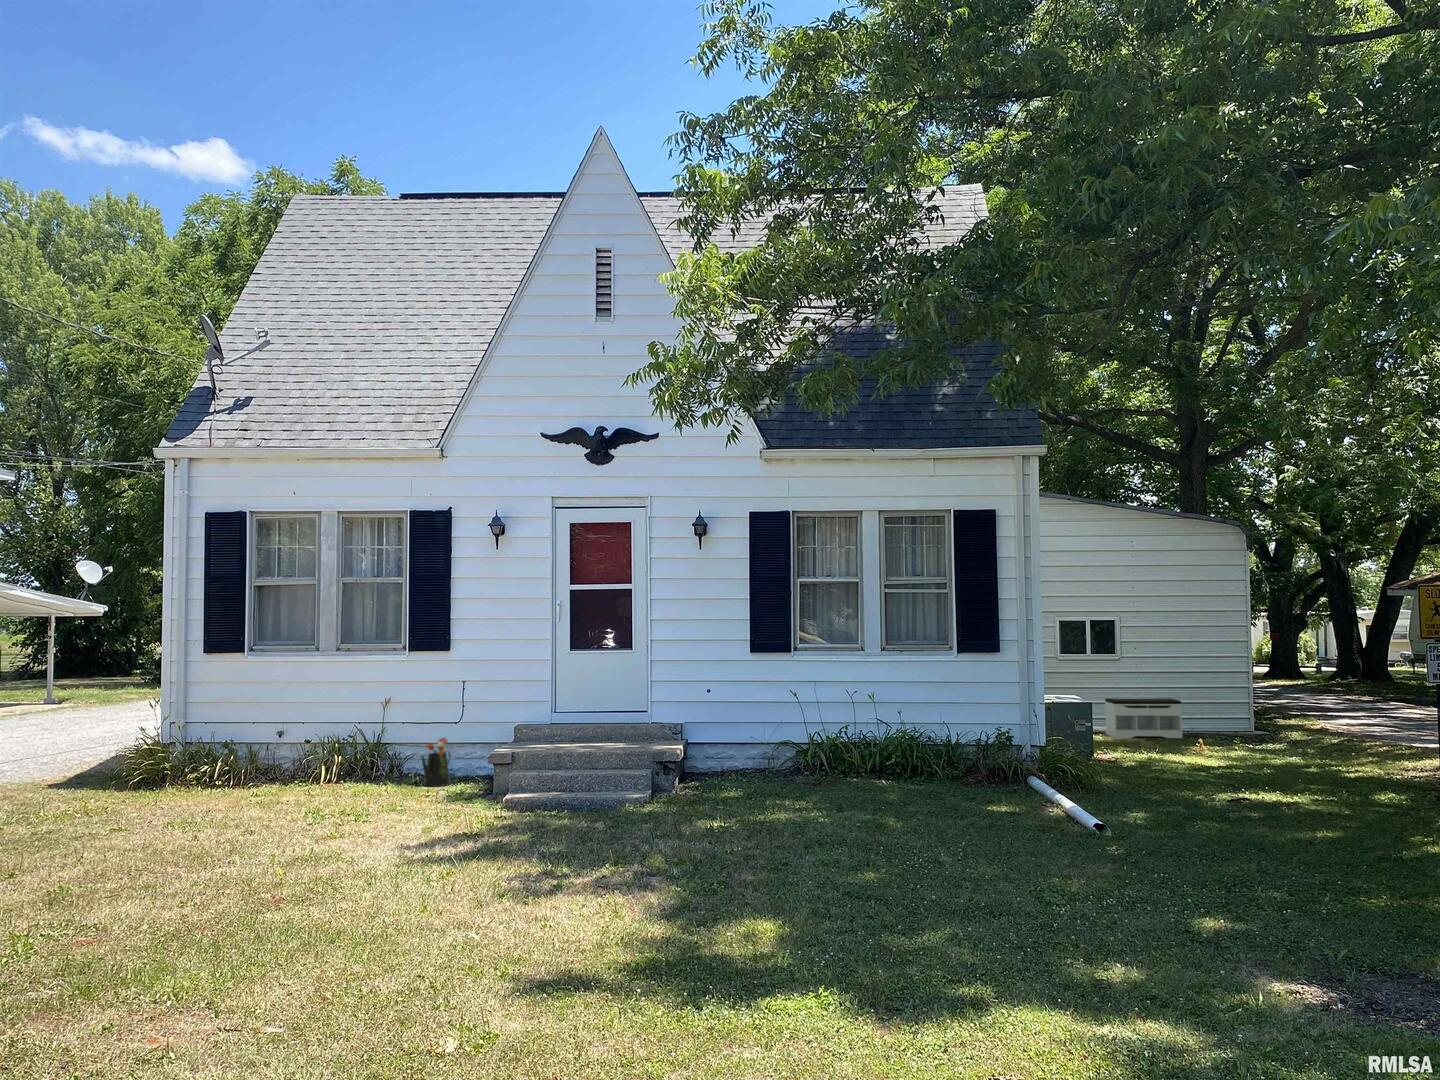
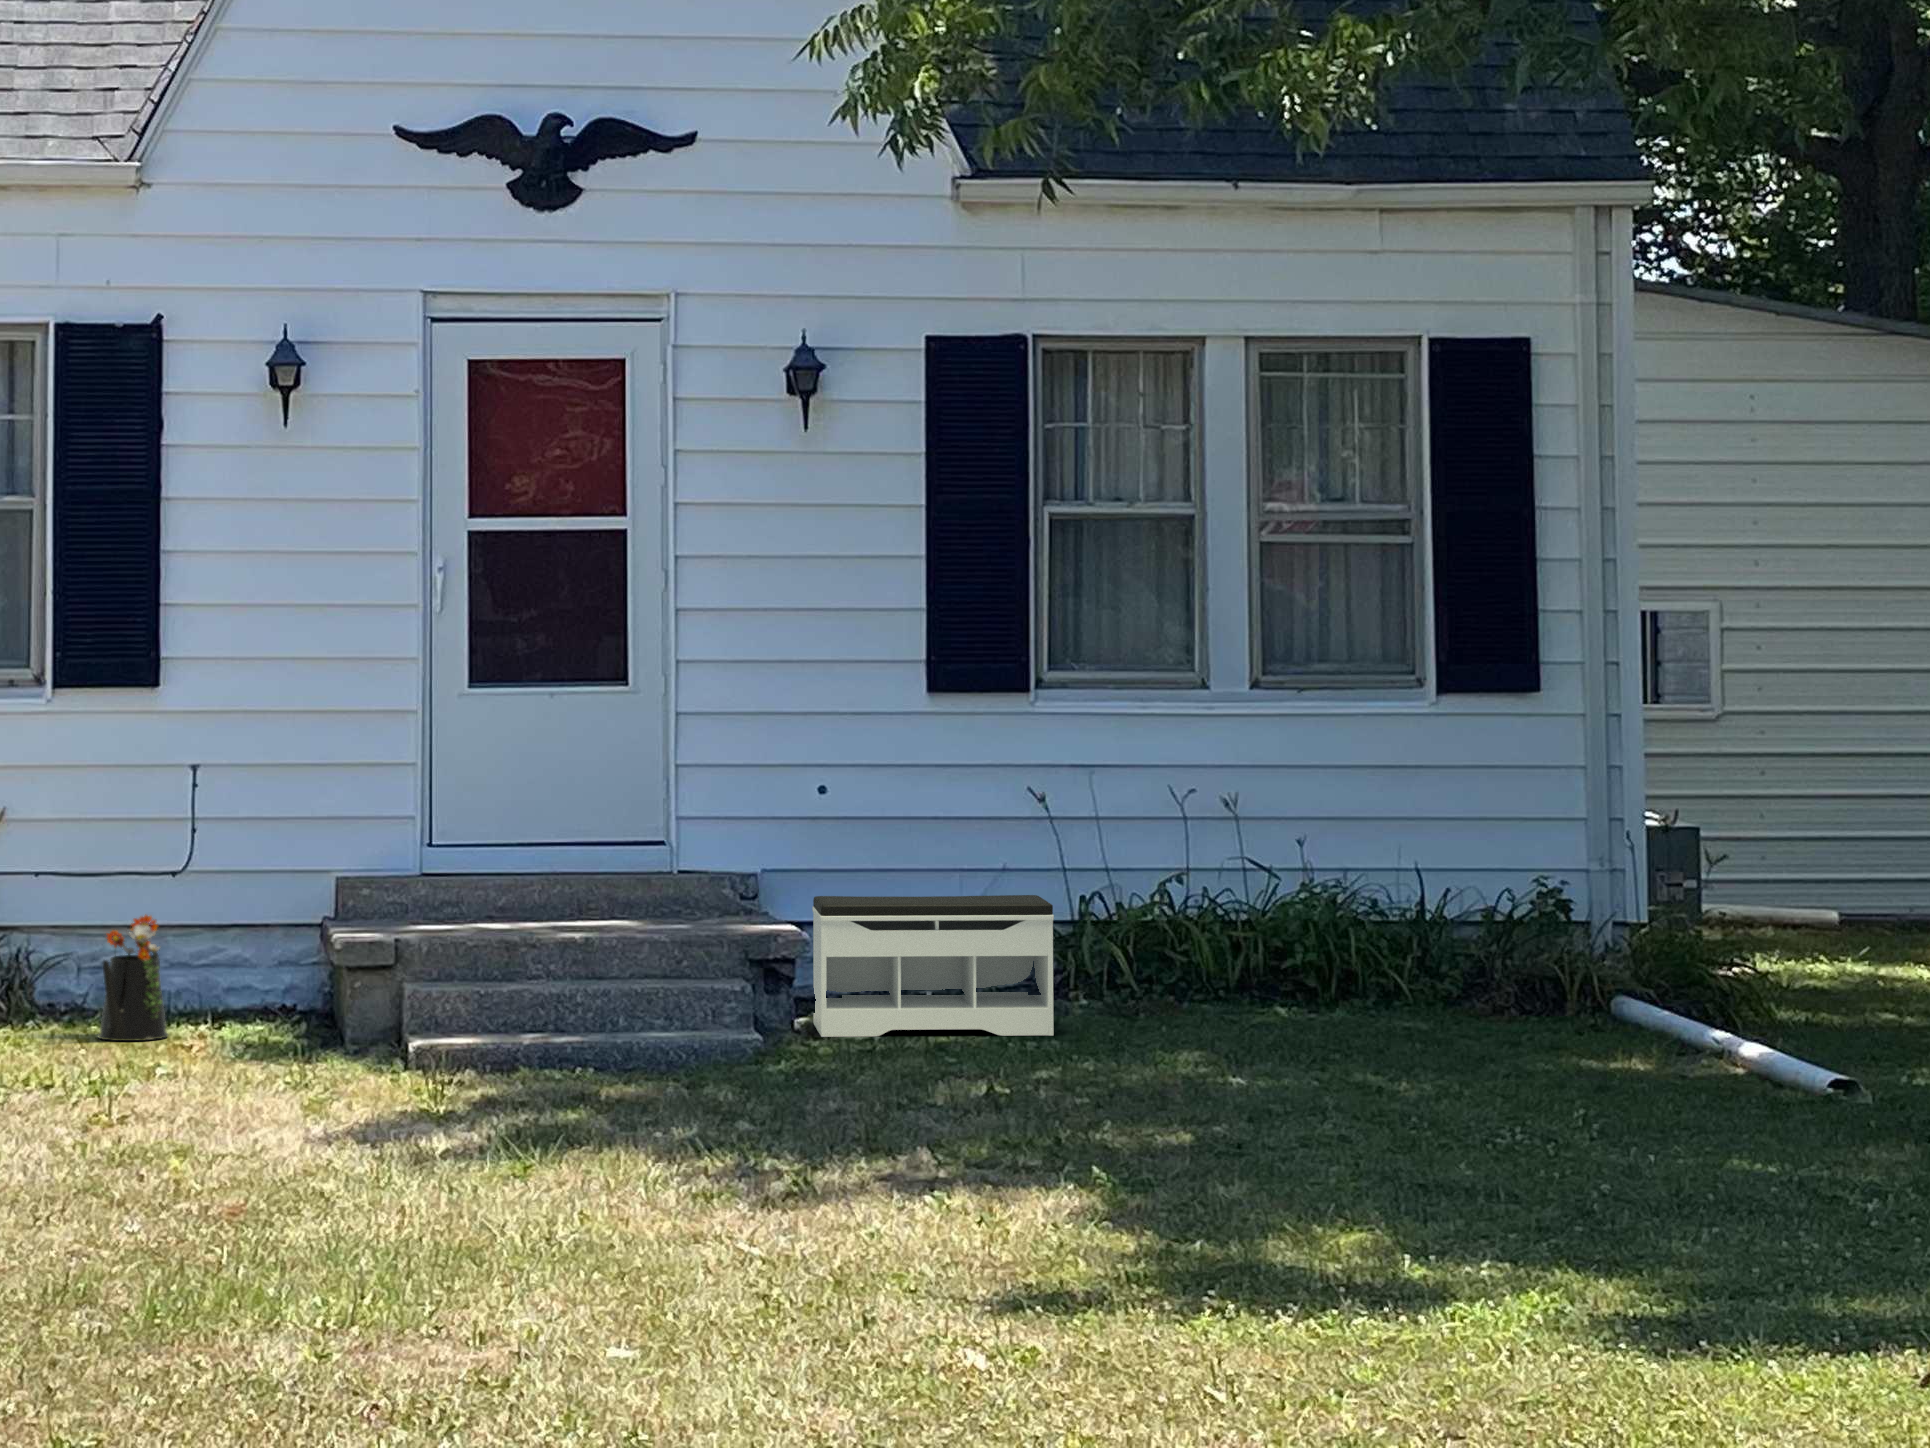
bench: present [1105,698,1182,738] -> present [812,895,1054,1037]

